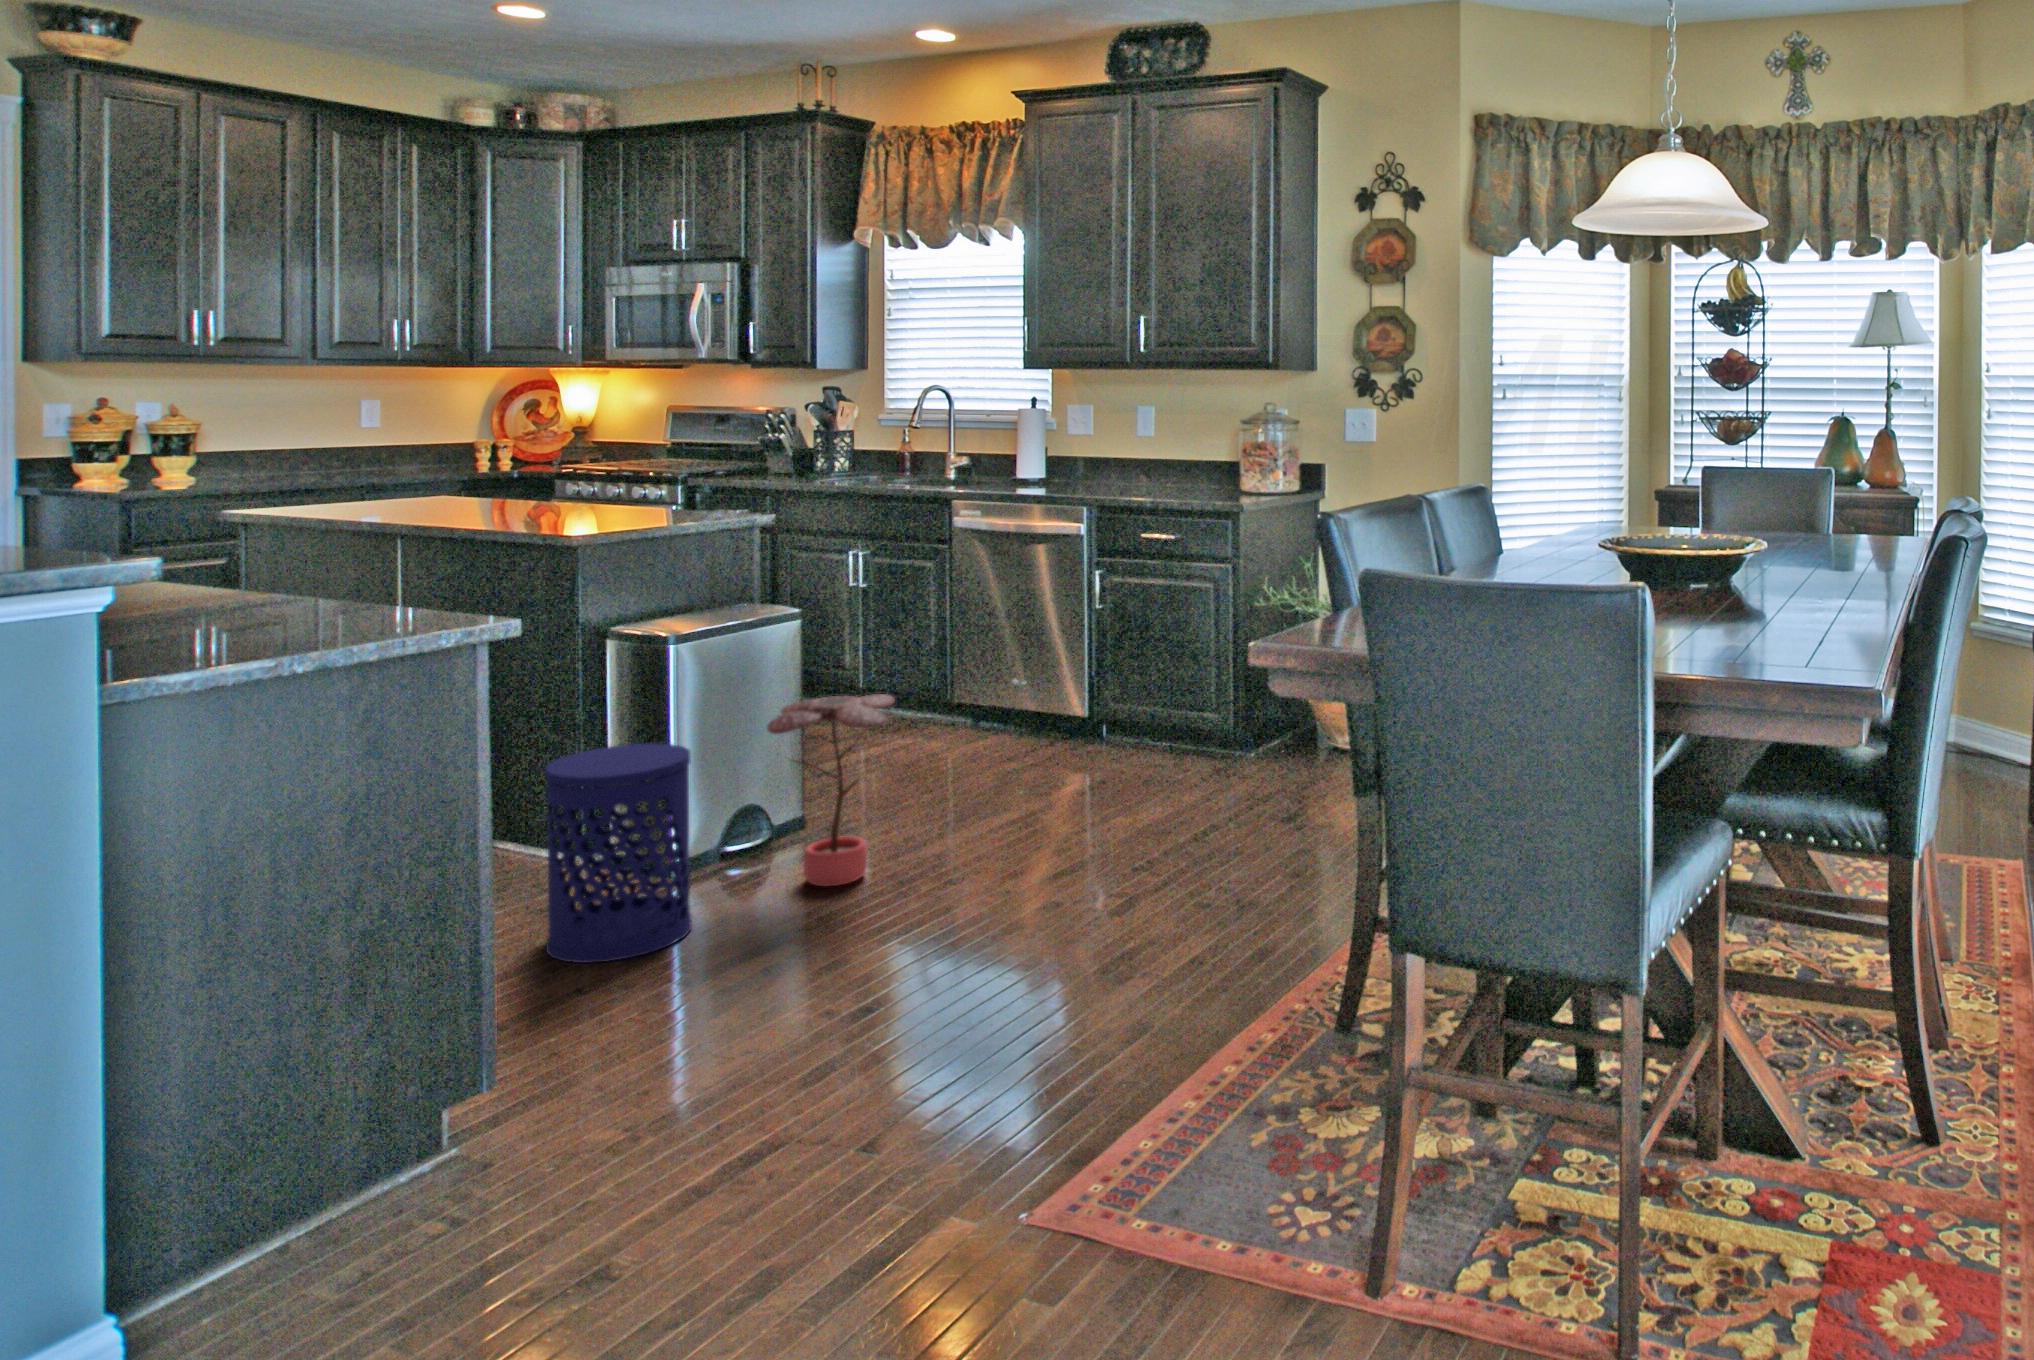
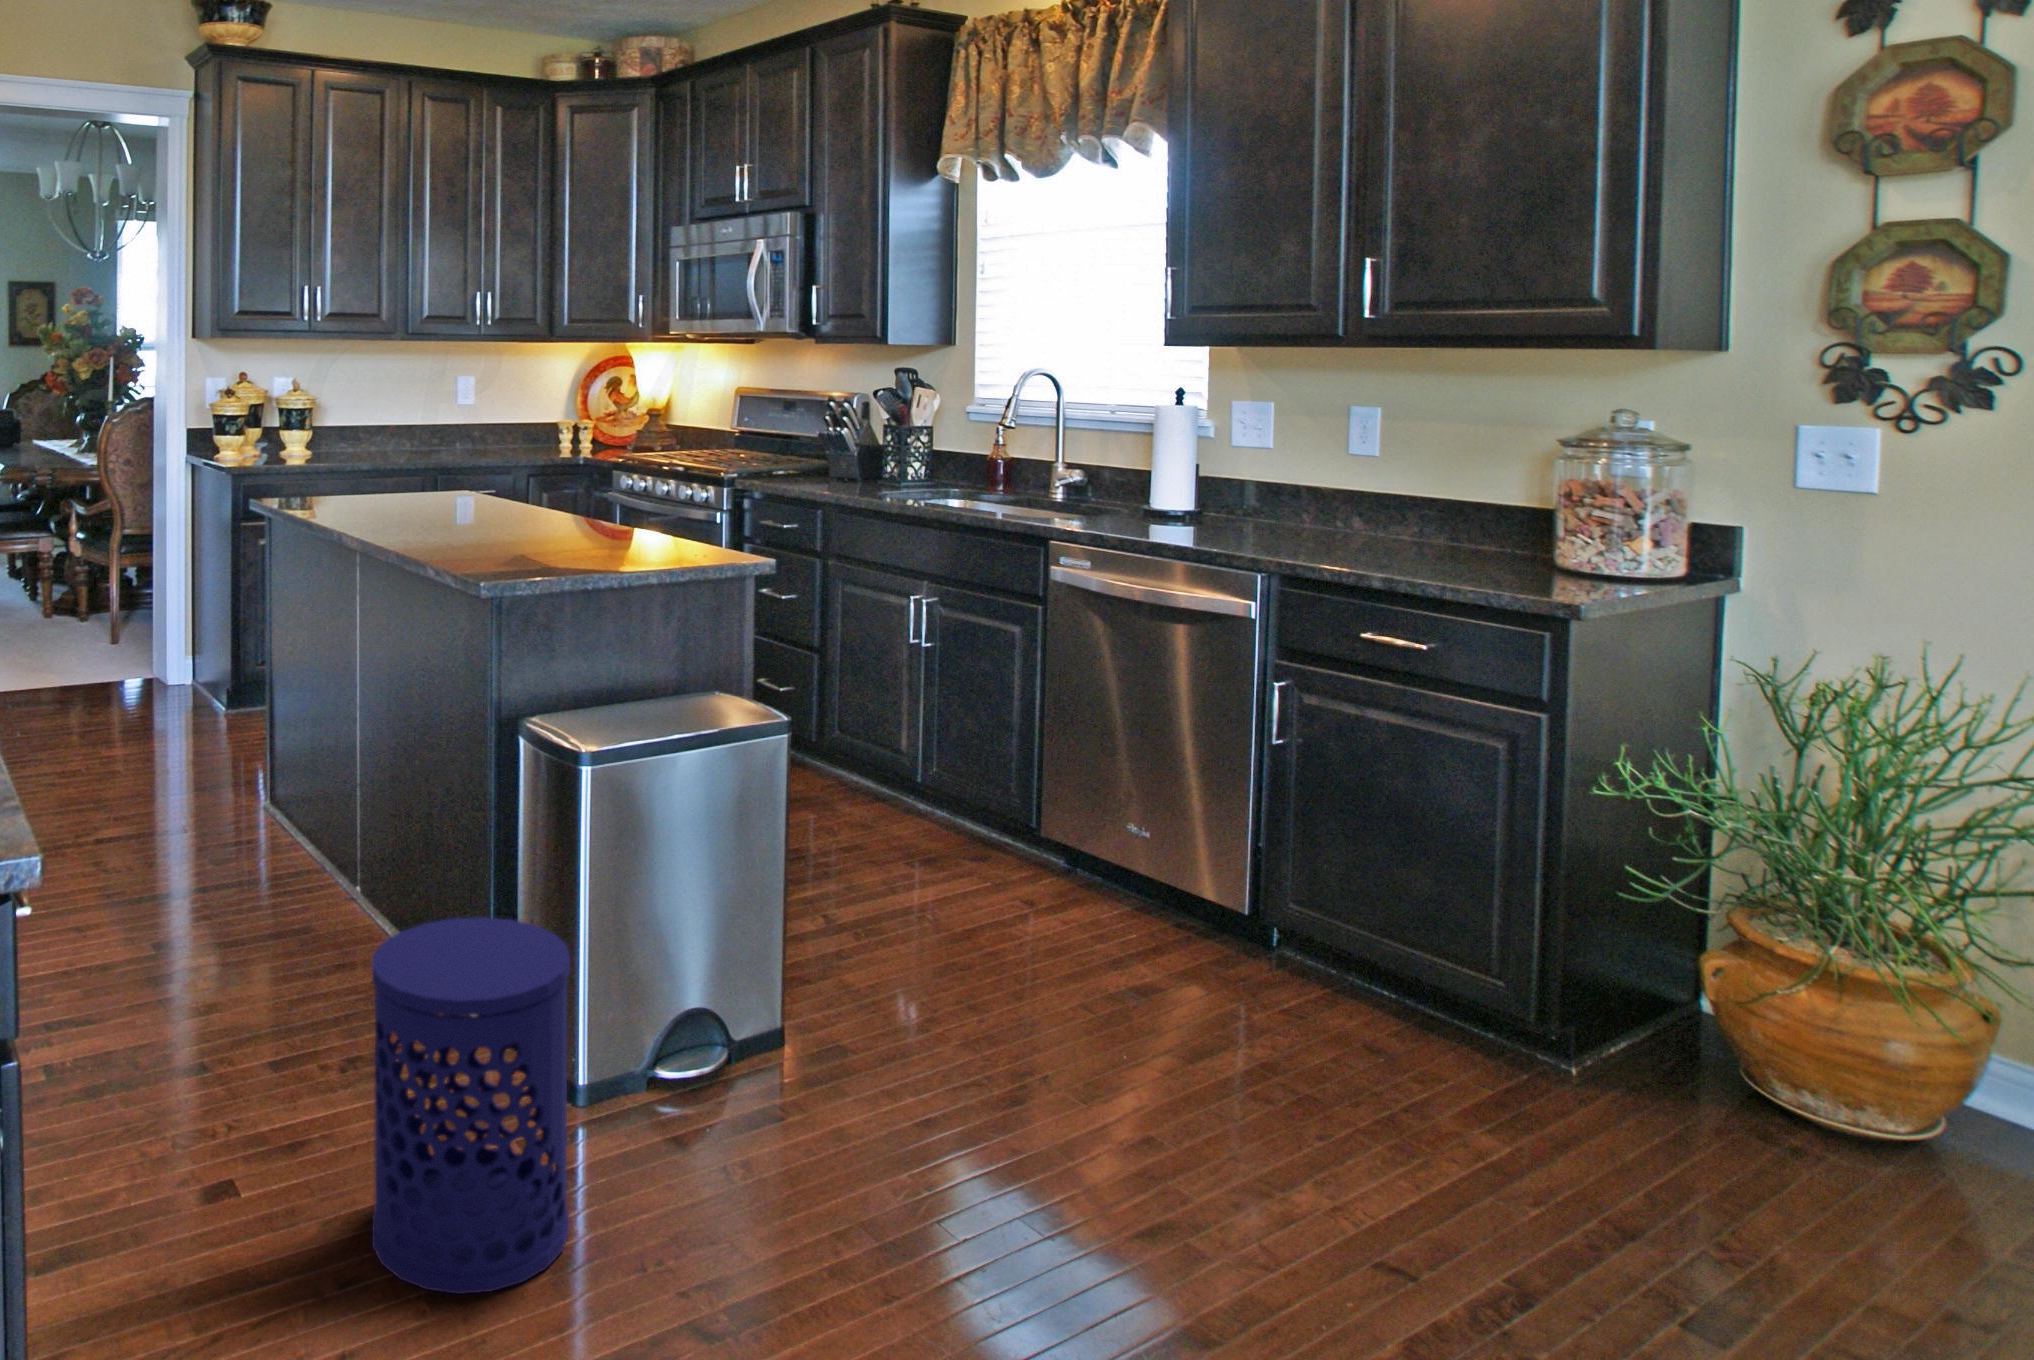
potted plant: present [767,694,895,886] -> none [694,879,904,1215]

